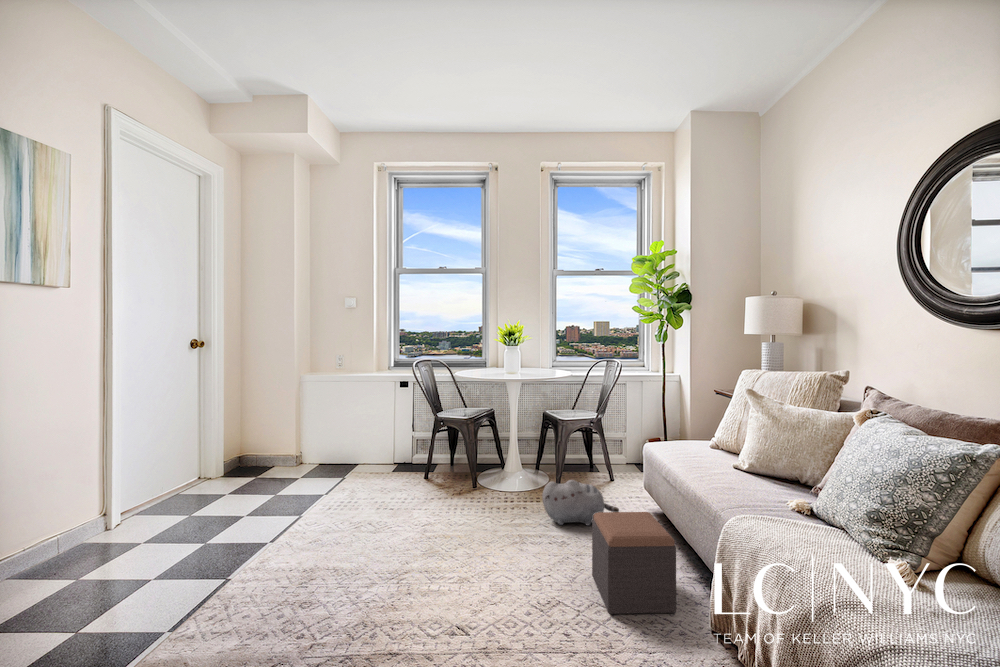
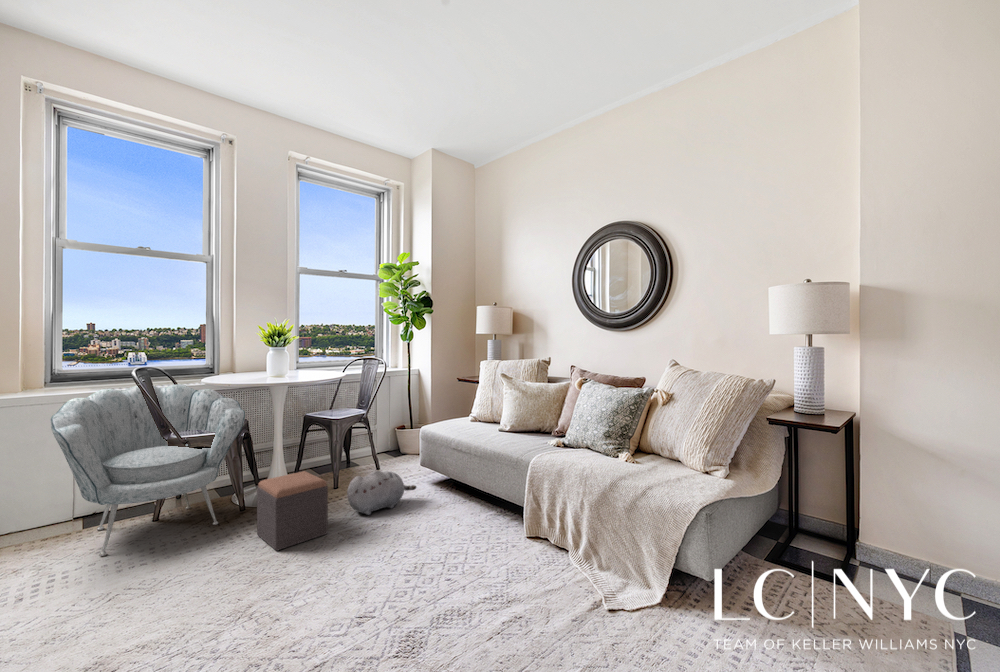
armchair: none [358,373,477,494] -> present [51,384,245,556]
footstool: present [592,512,676,614] -> present [257,471,328,551]

